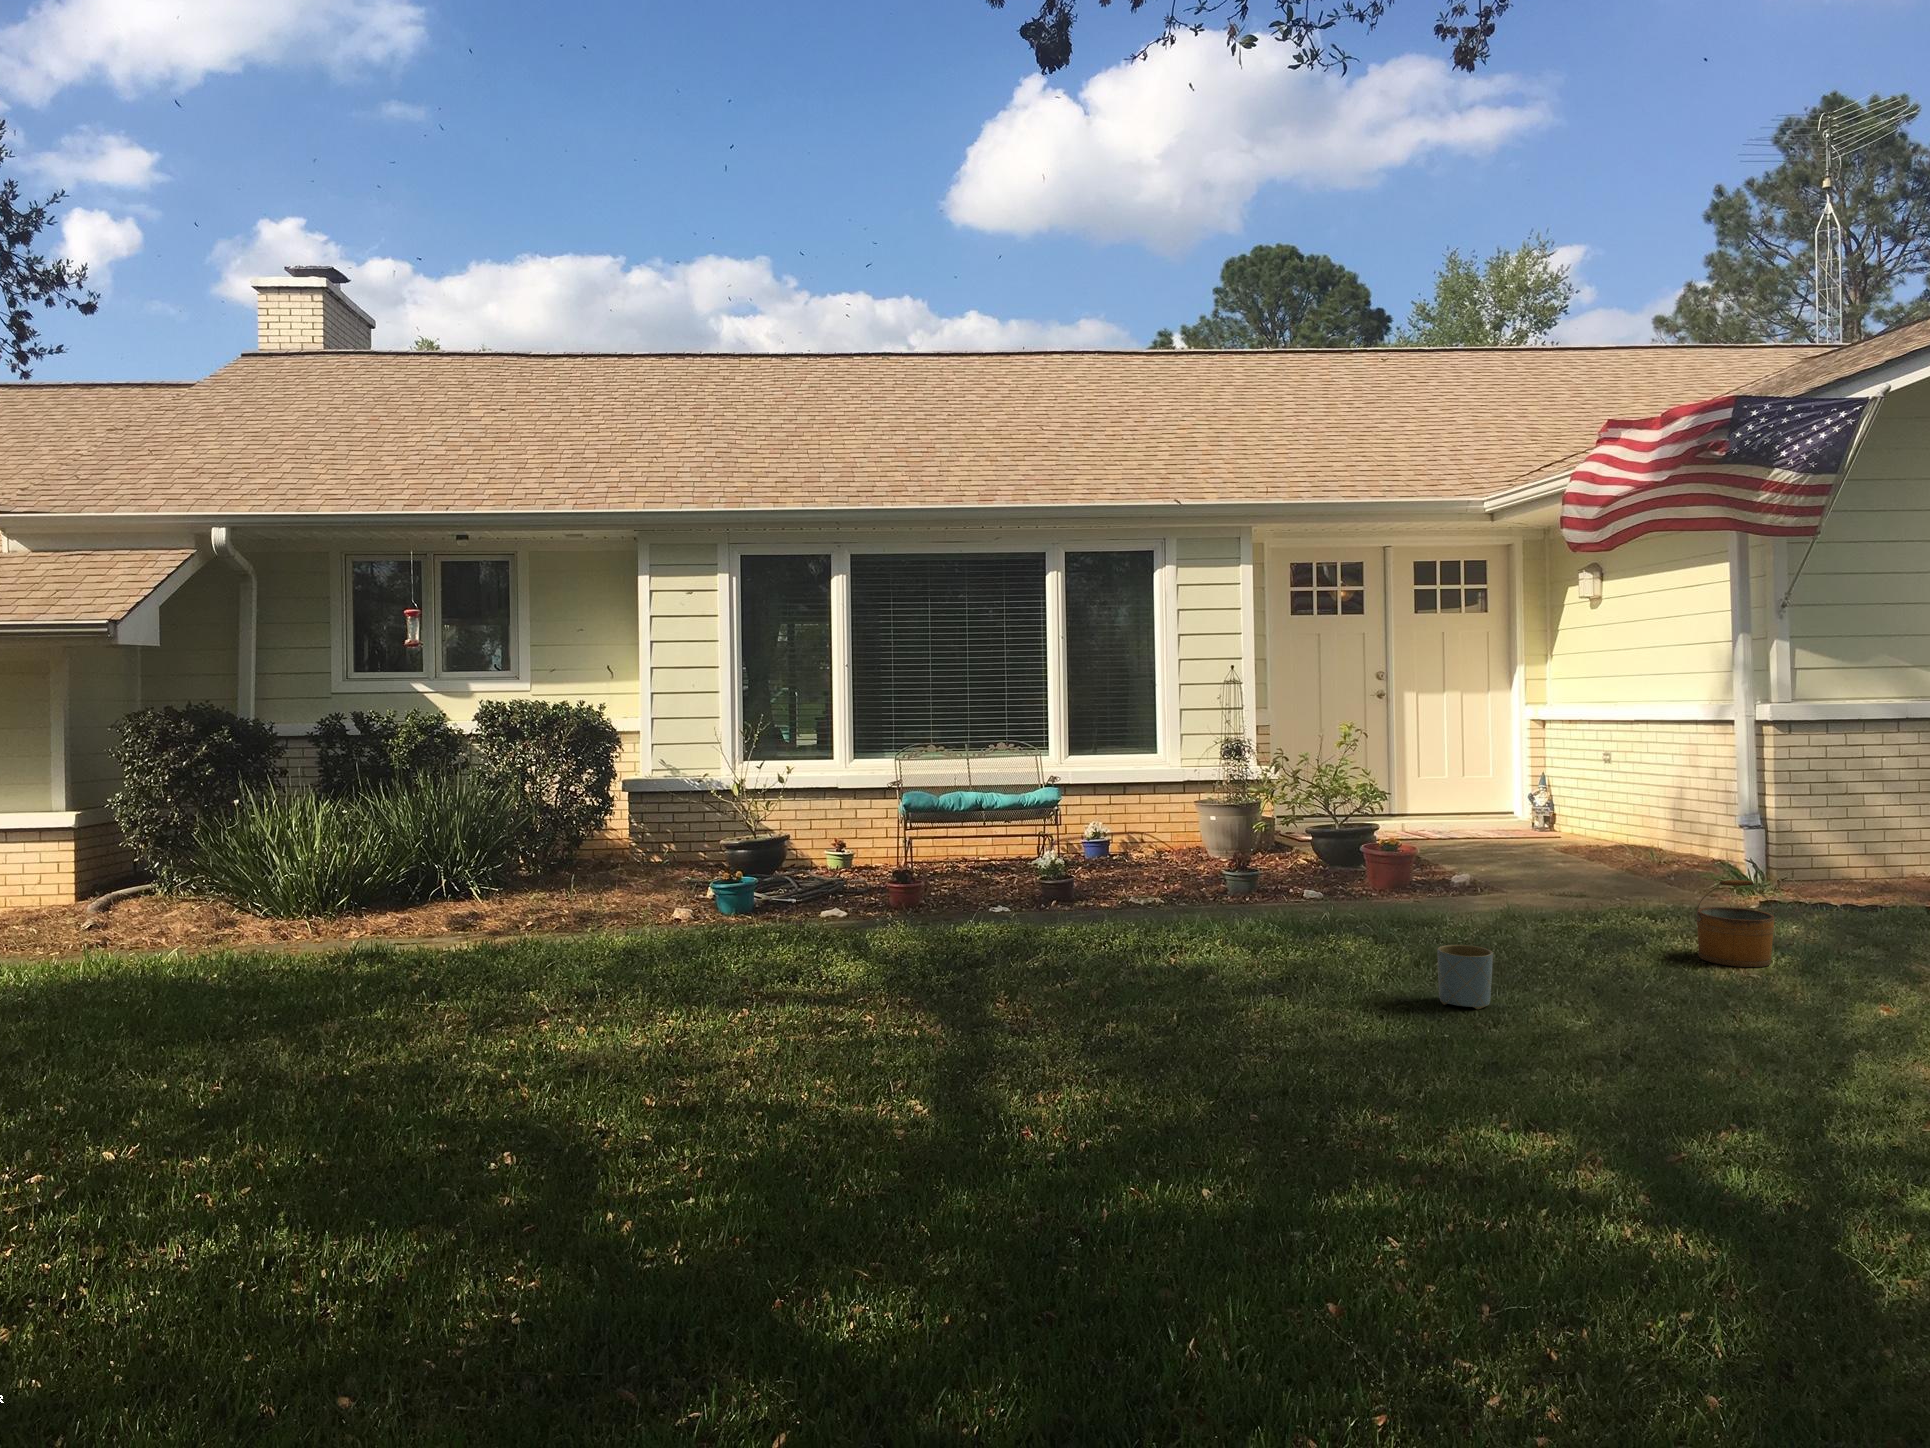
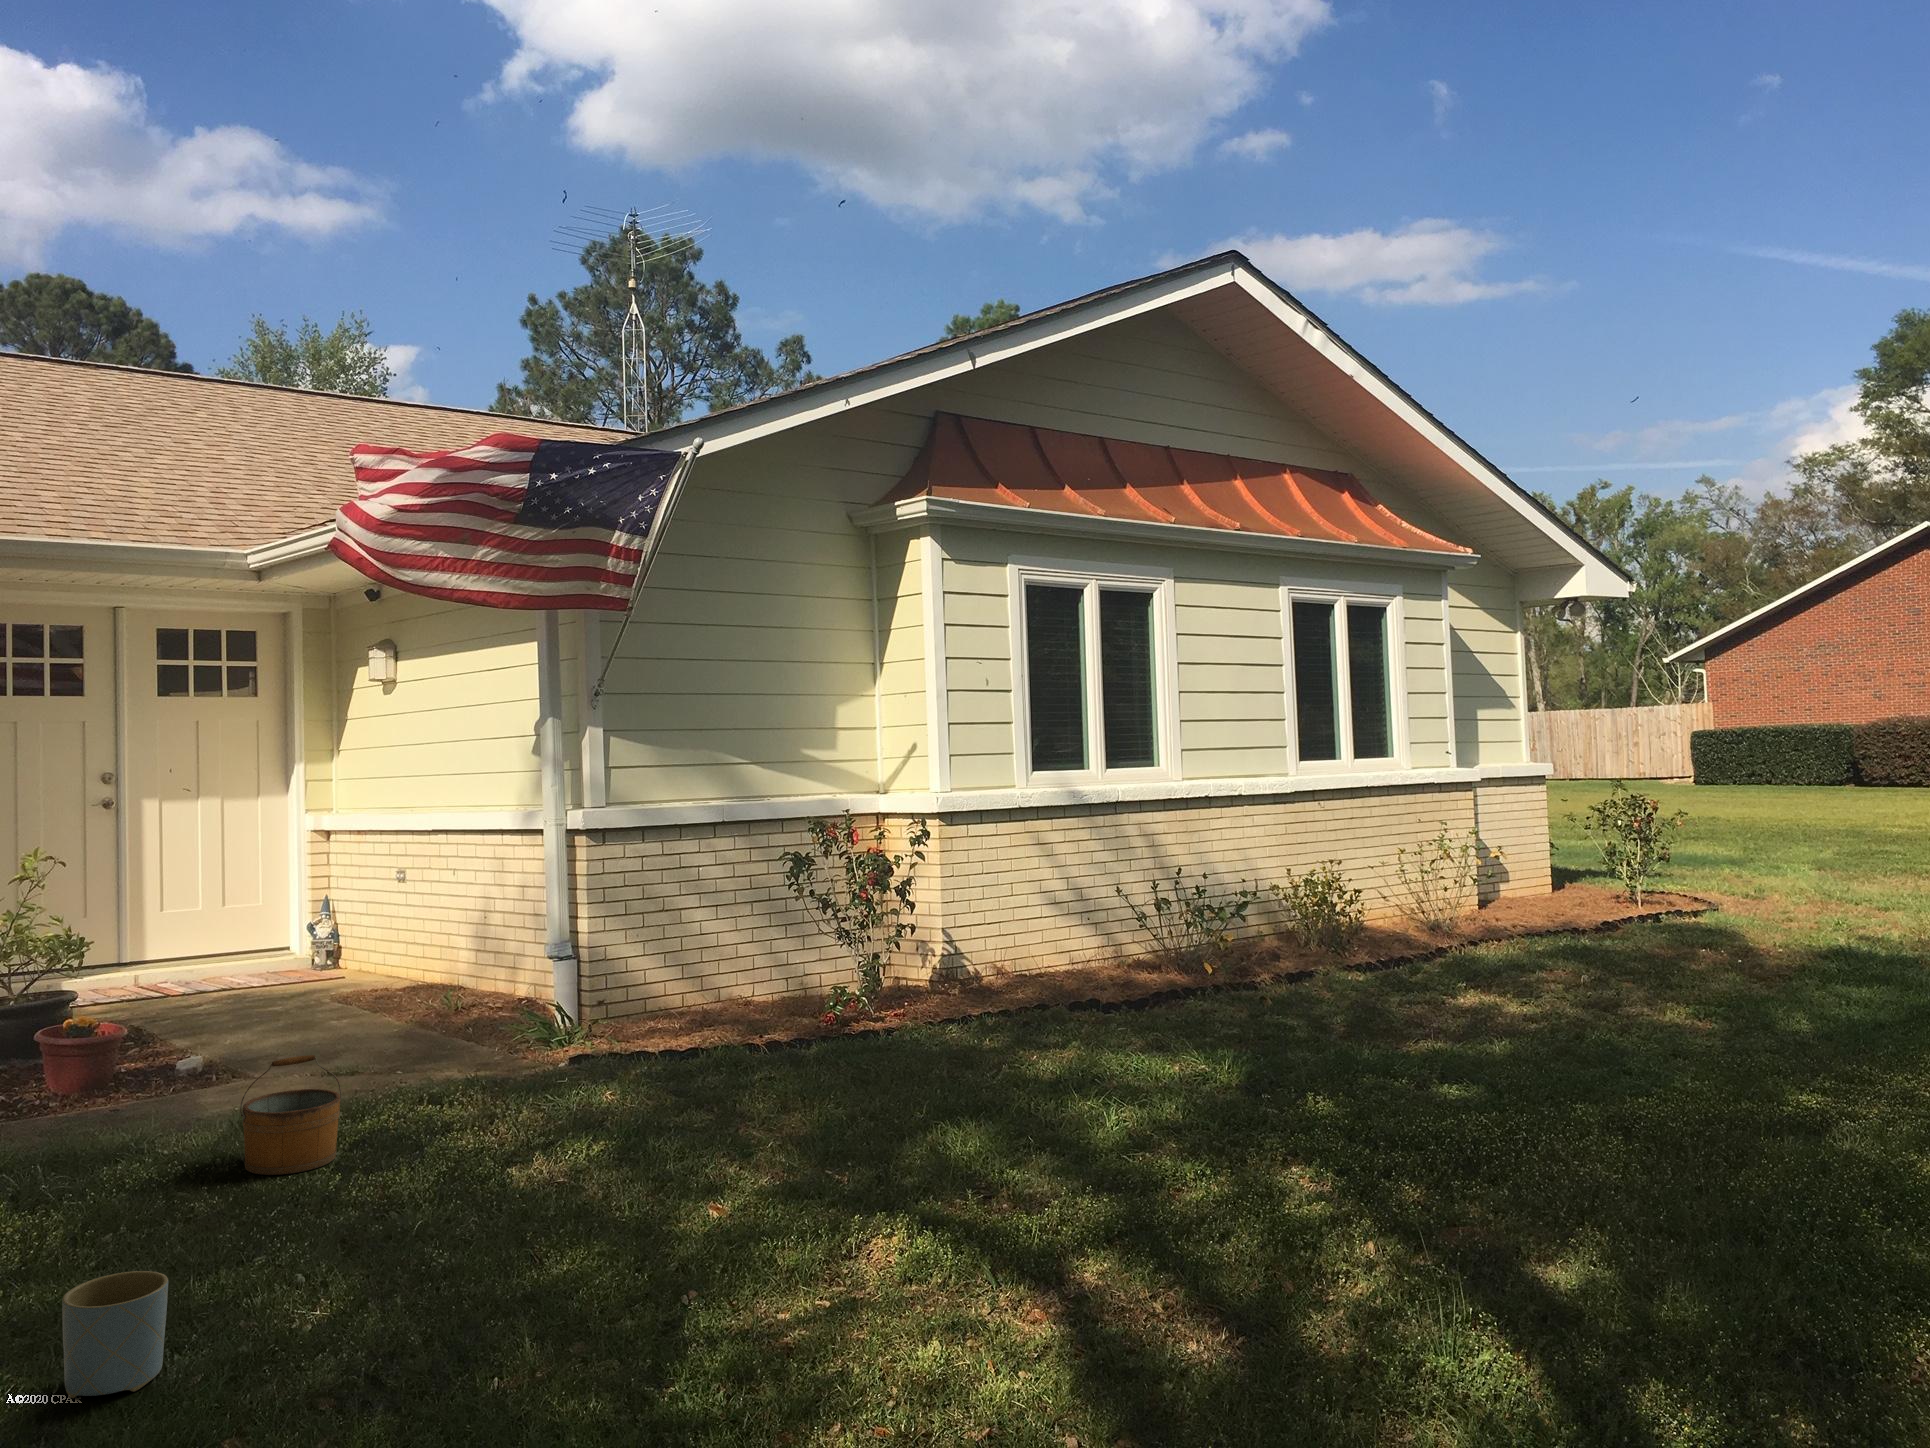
bucket: present [1697,880,1774,967] -> present [240,1055,342,1175]

